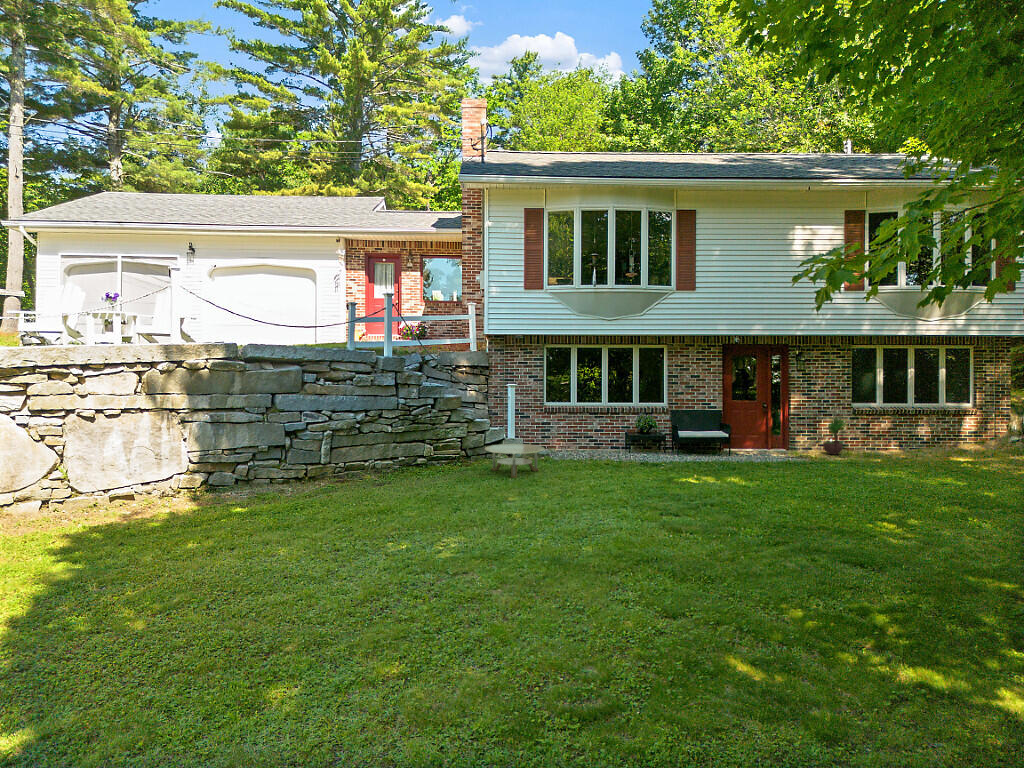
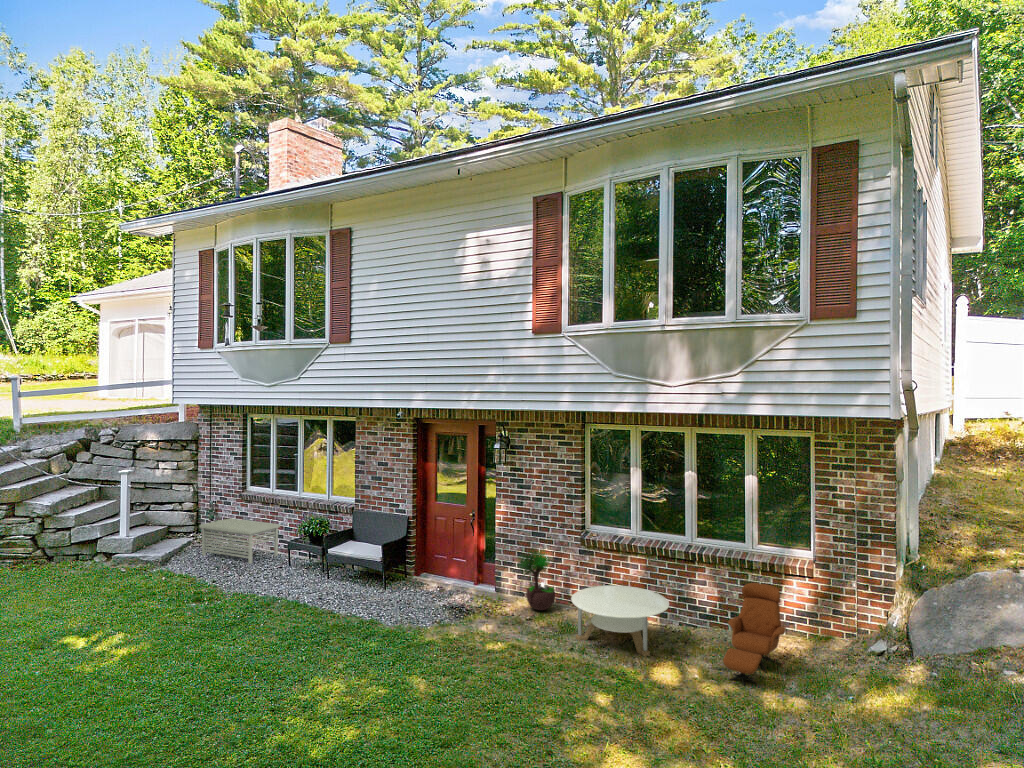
armchair: none [947,421,990,462] -> present [723,583,786,686]
storage bench: none [546,429,607,458] -> present [199,518,280,564]
round table: present [485,444,545,478] -> present [571,585,669,656]

